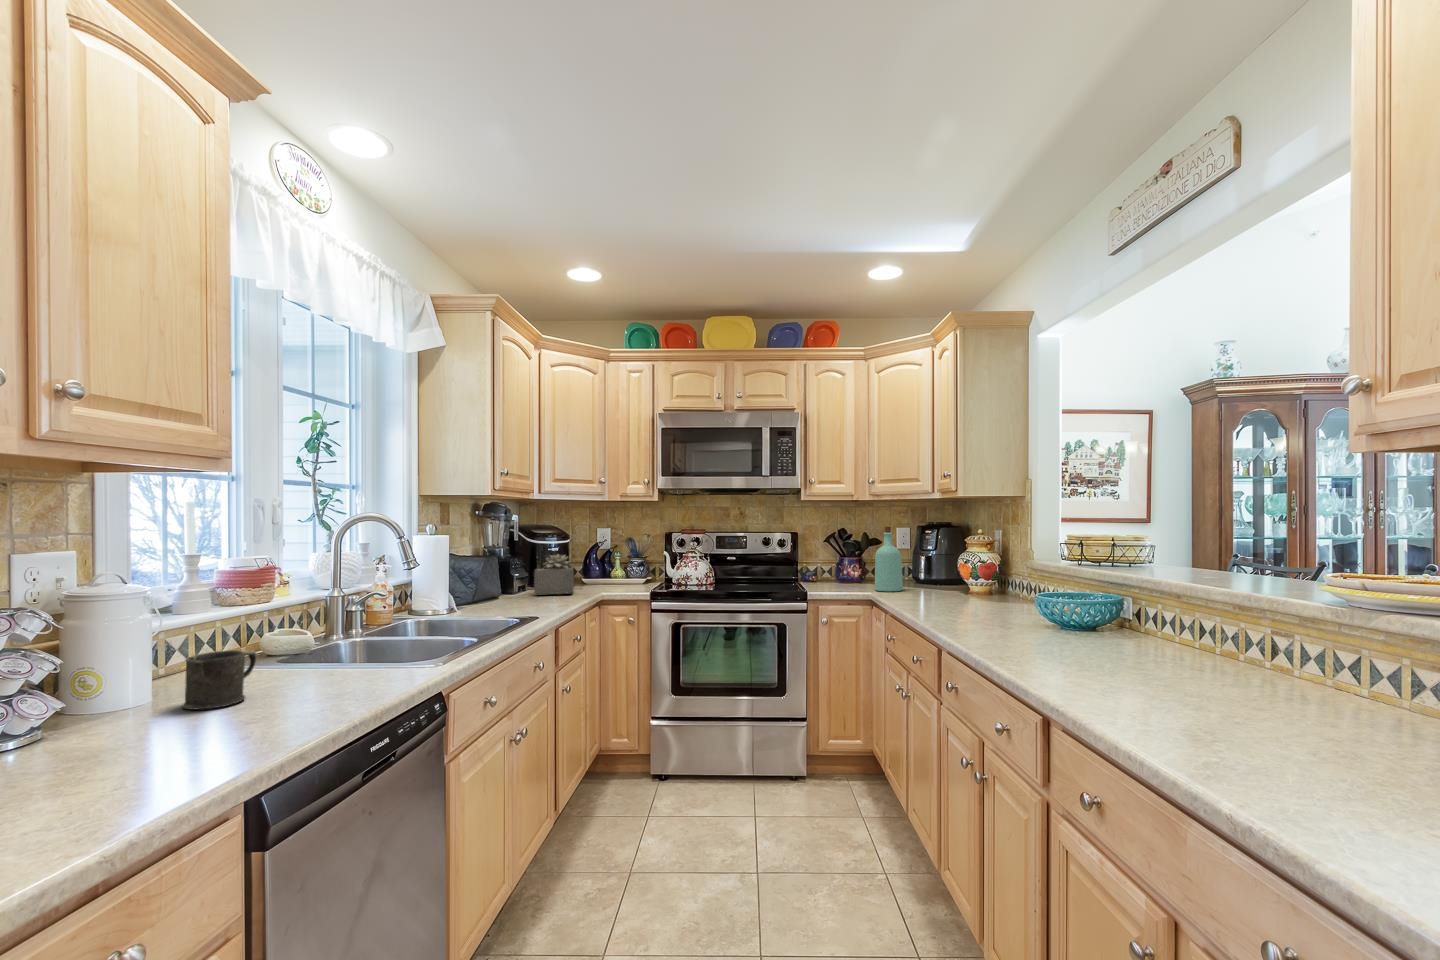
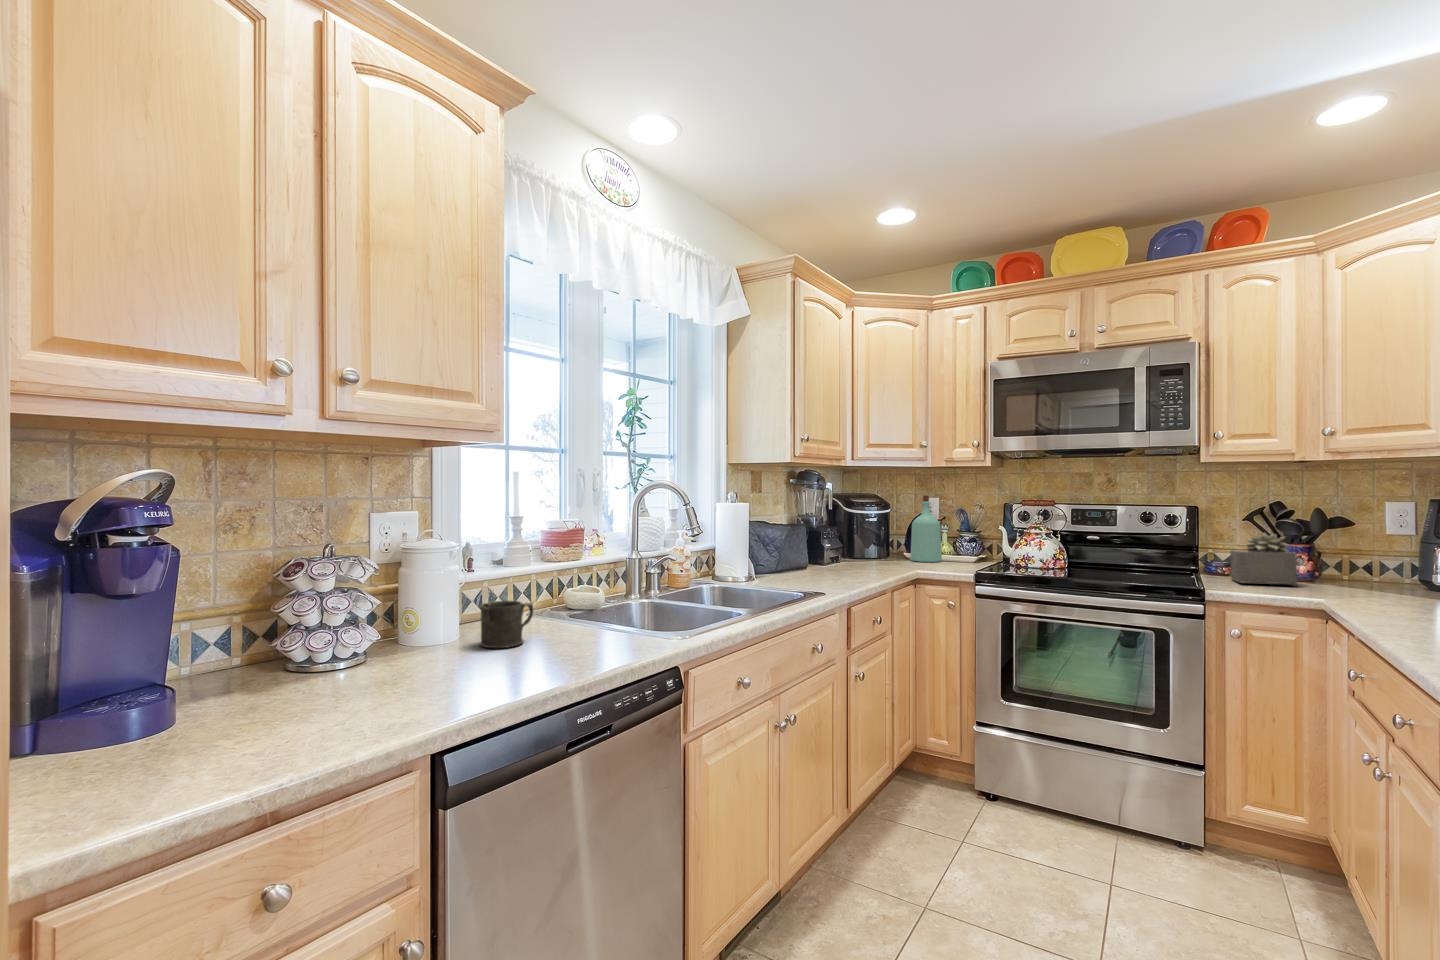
bottle: present [875,527,903,592] -> present [910,495,942,562]
succulent plant: present [534,555,574,594] -> present [1230,533,1297,584]

